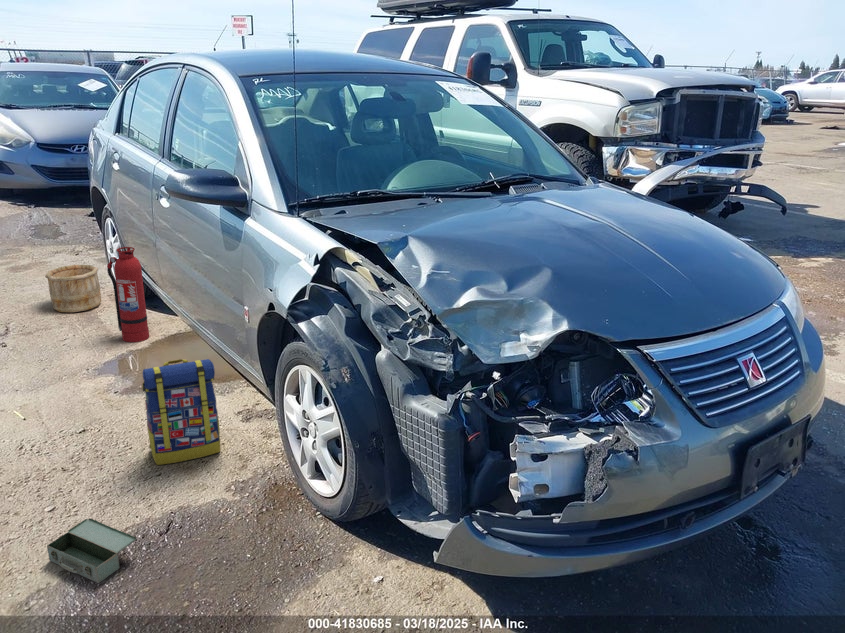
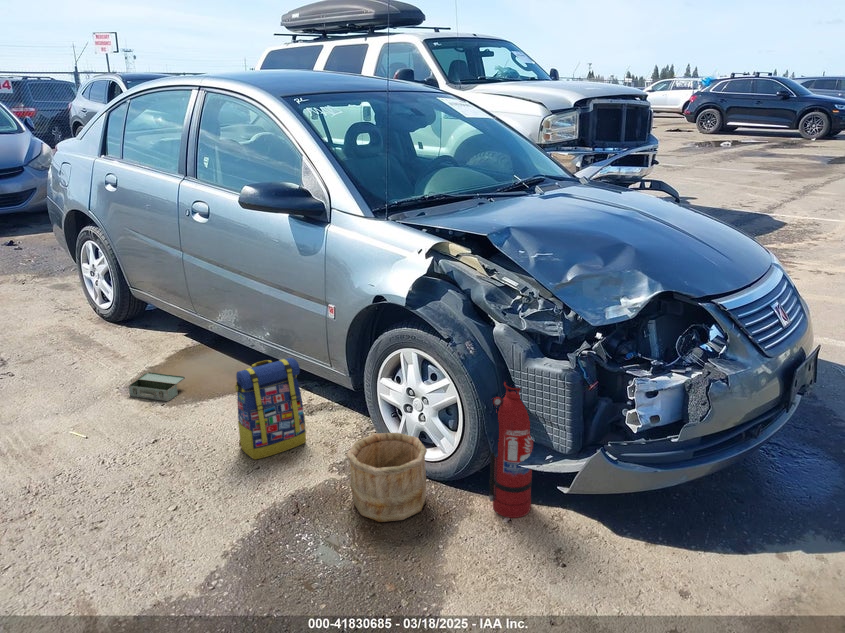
fire extinguisher: present [107,247,149,342] -> present [489,382,534,518]
wooden bucket: present [45,265,101,312] -> present [346,433,427,522]
toolbox: present [47,518,137,583] -> present [129,372,185,401]

